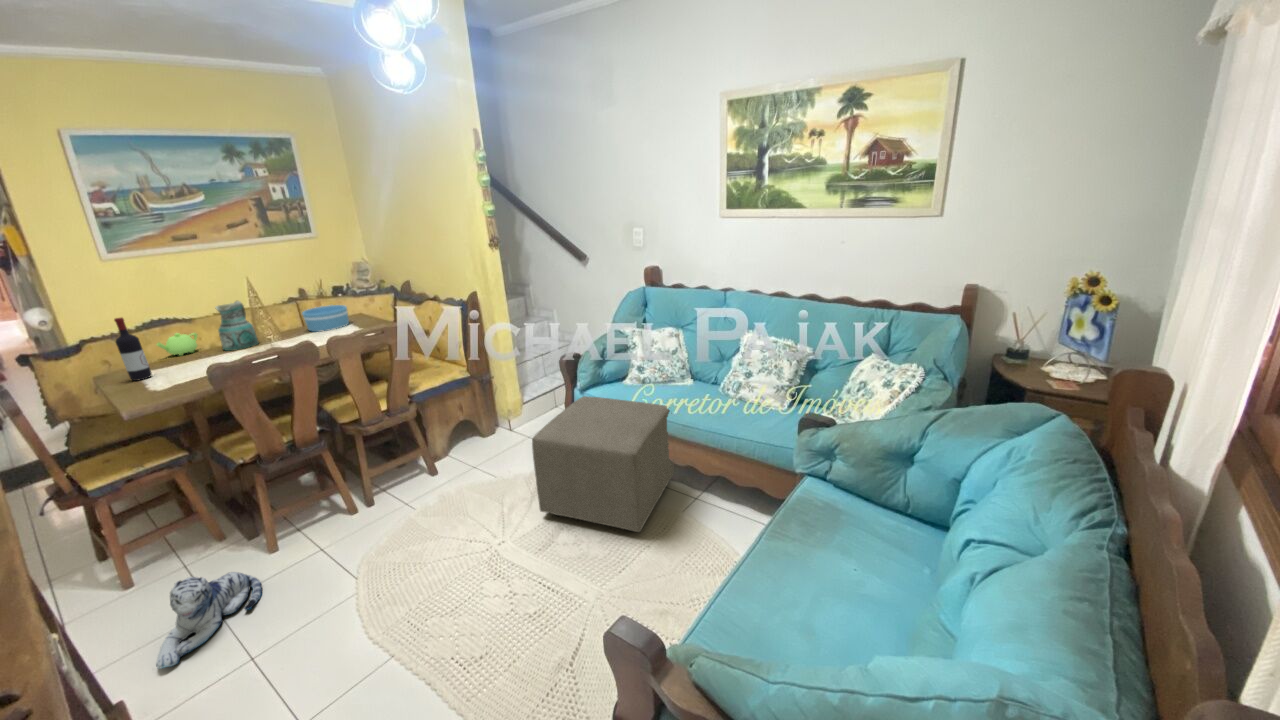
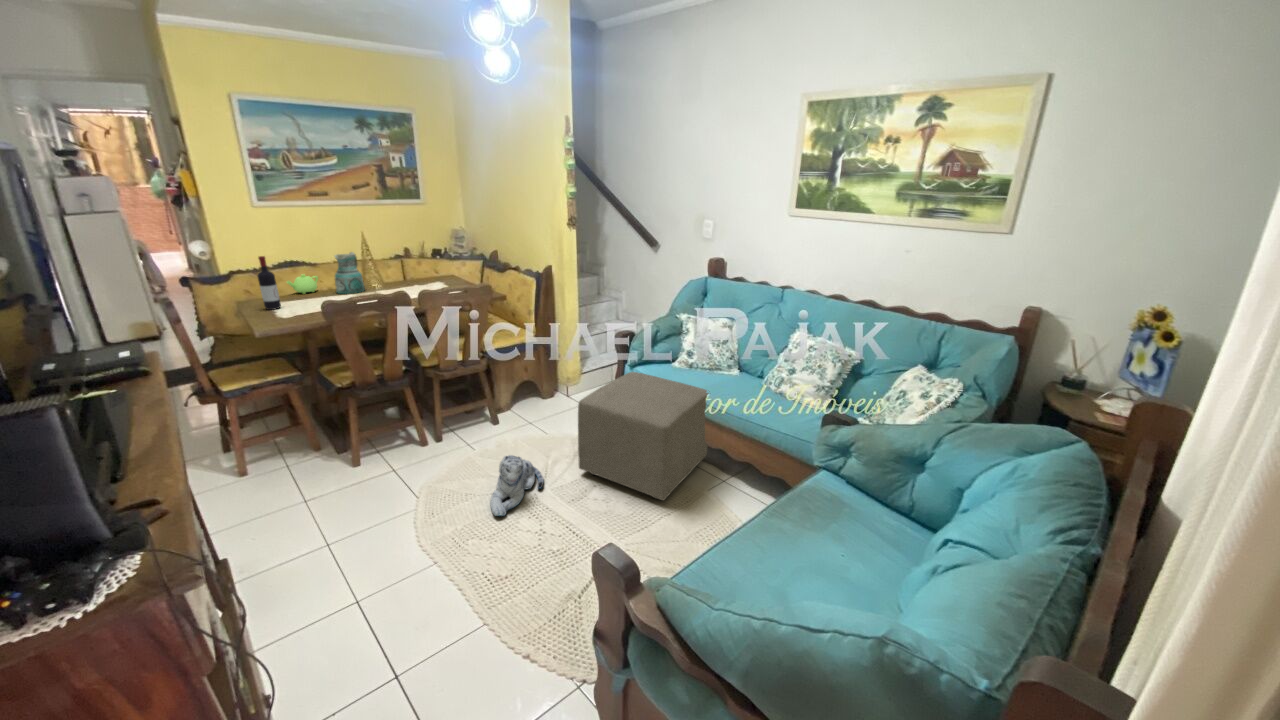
bowl: present [302,305,349,332] -> none [402,264,440,286]
plush toy: present [156,572,262,669] -> present [490,455,544,516]

